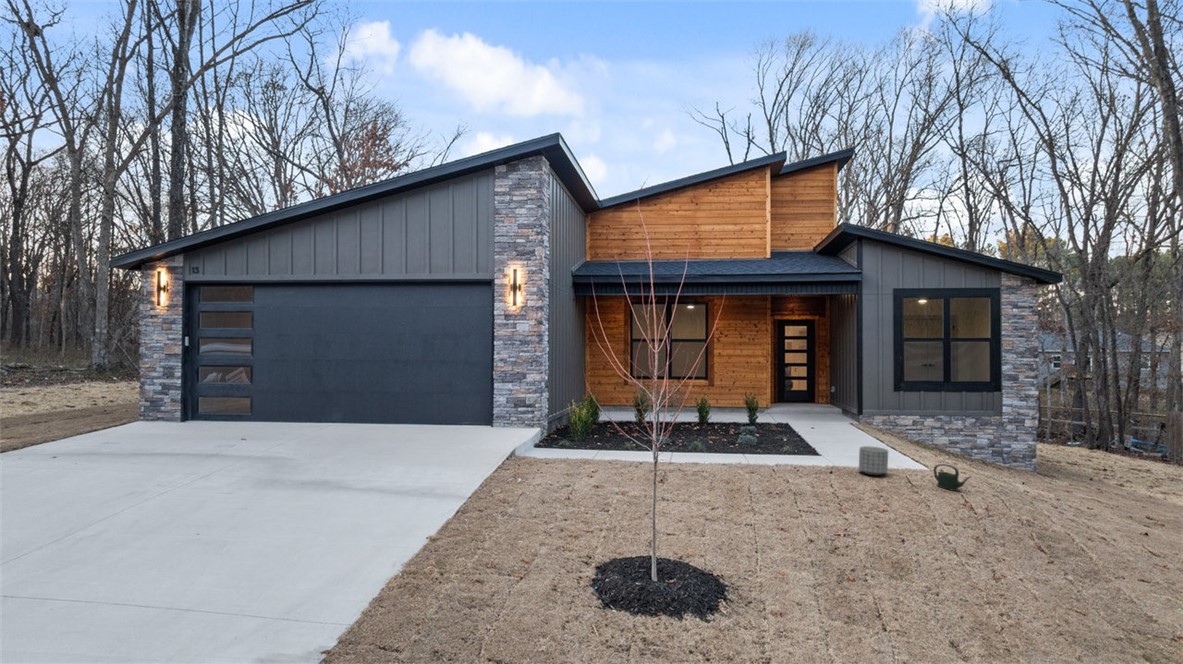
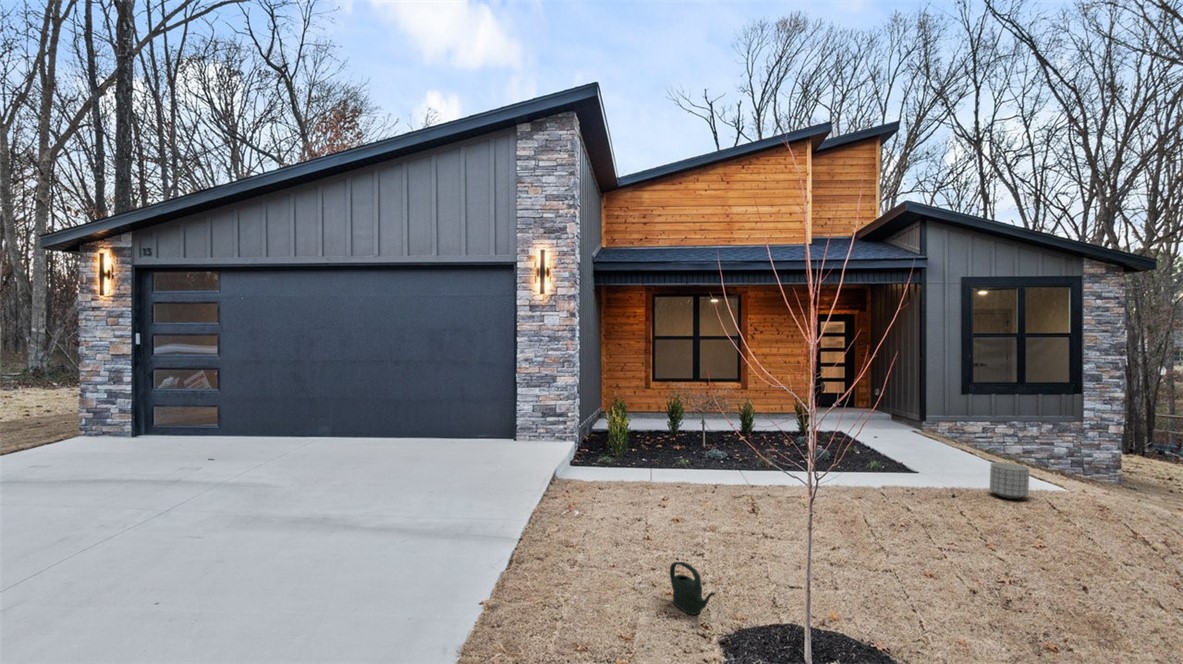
watering can: present [933,464,970,491] -> present [670,562,715,615]

